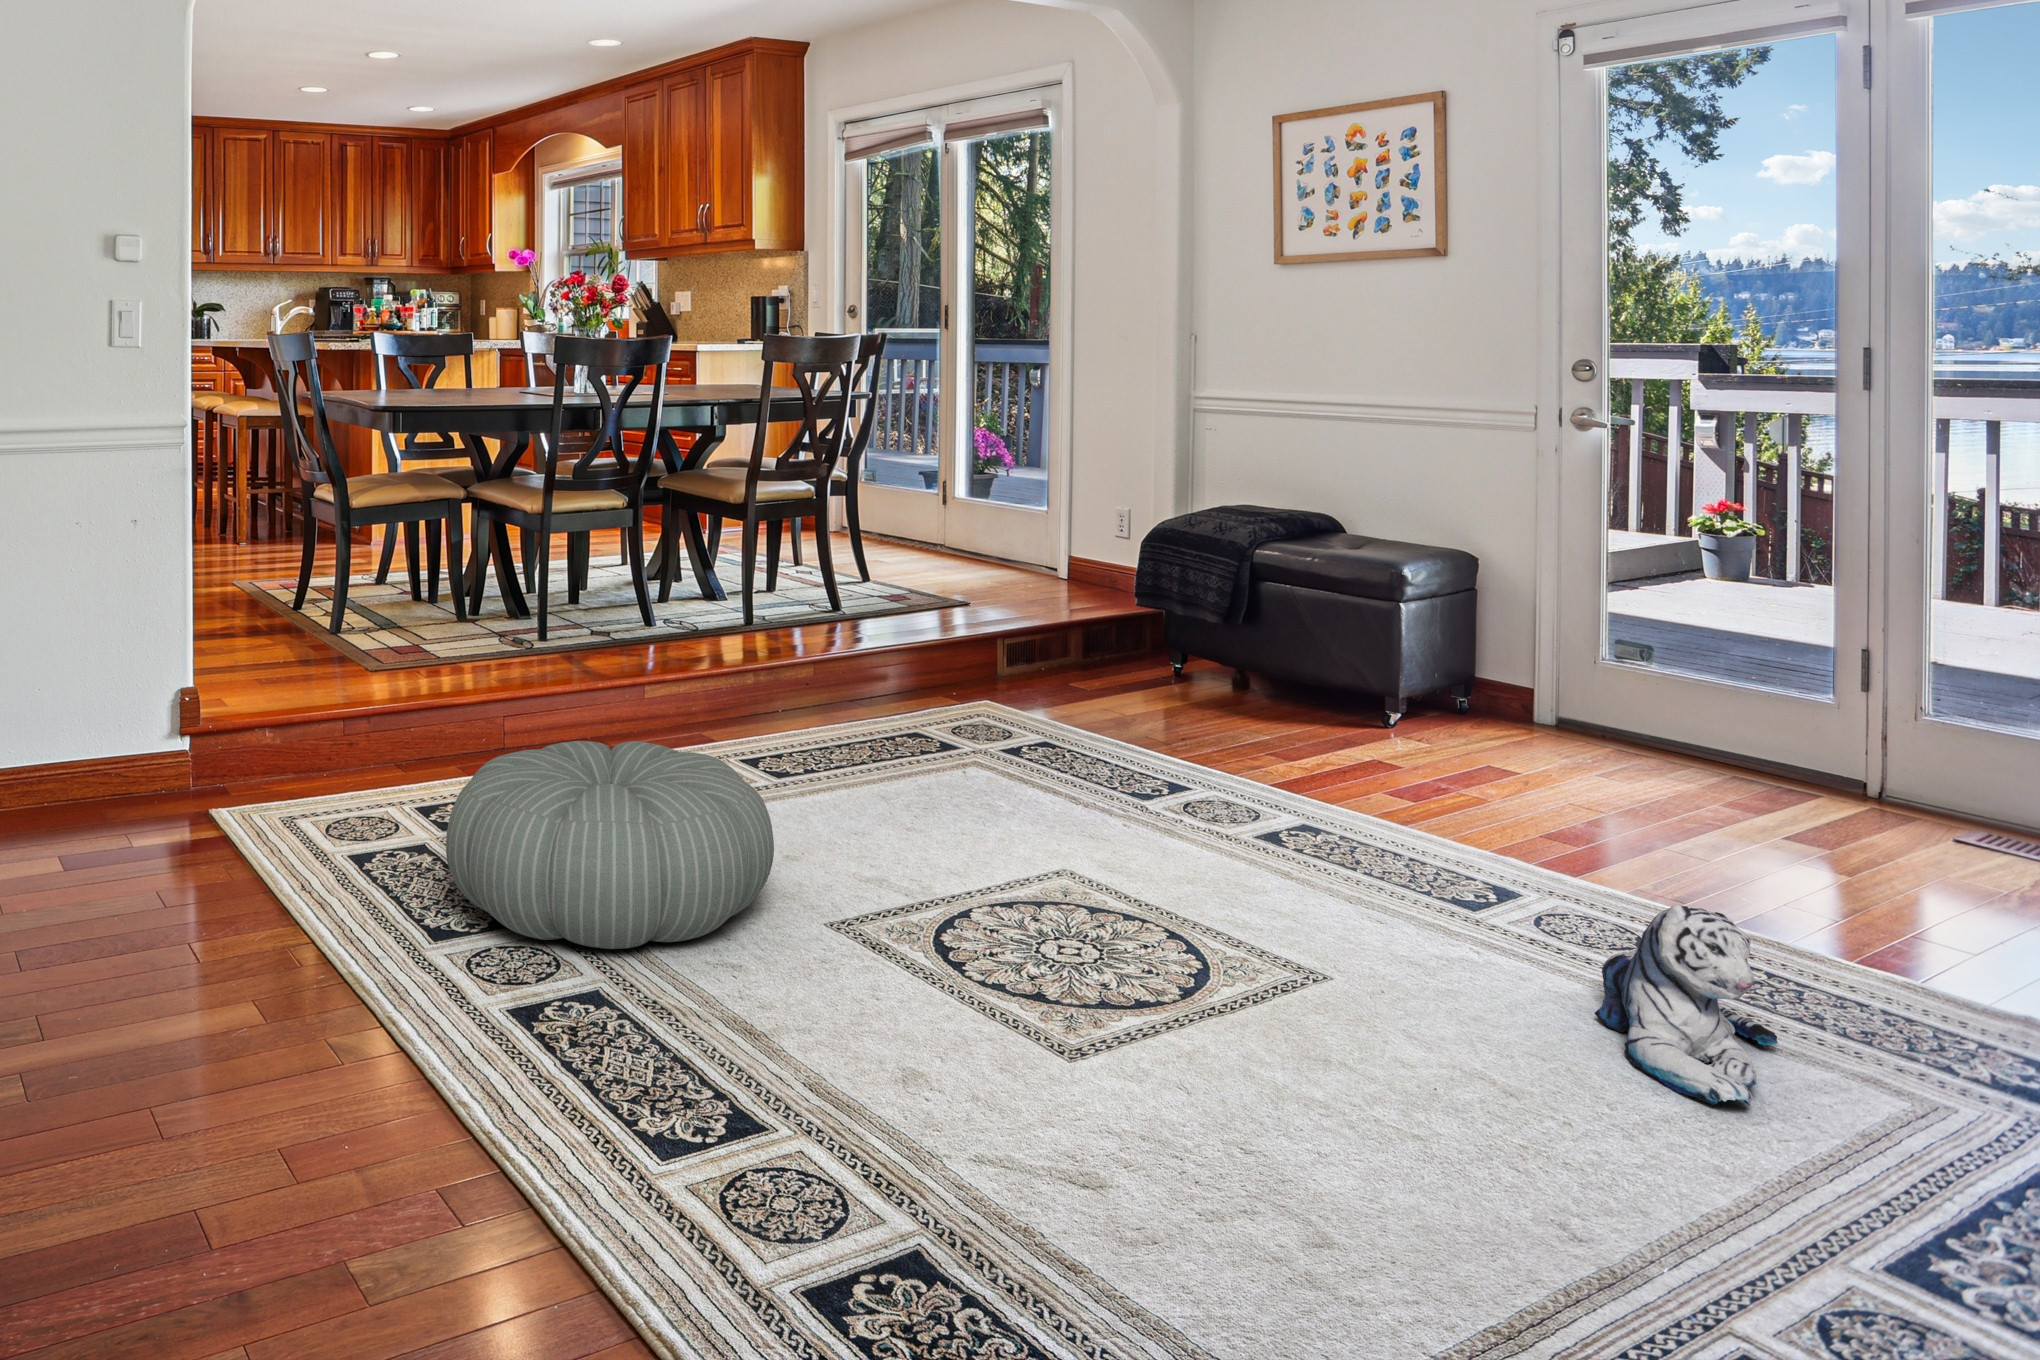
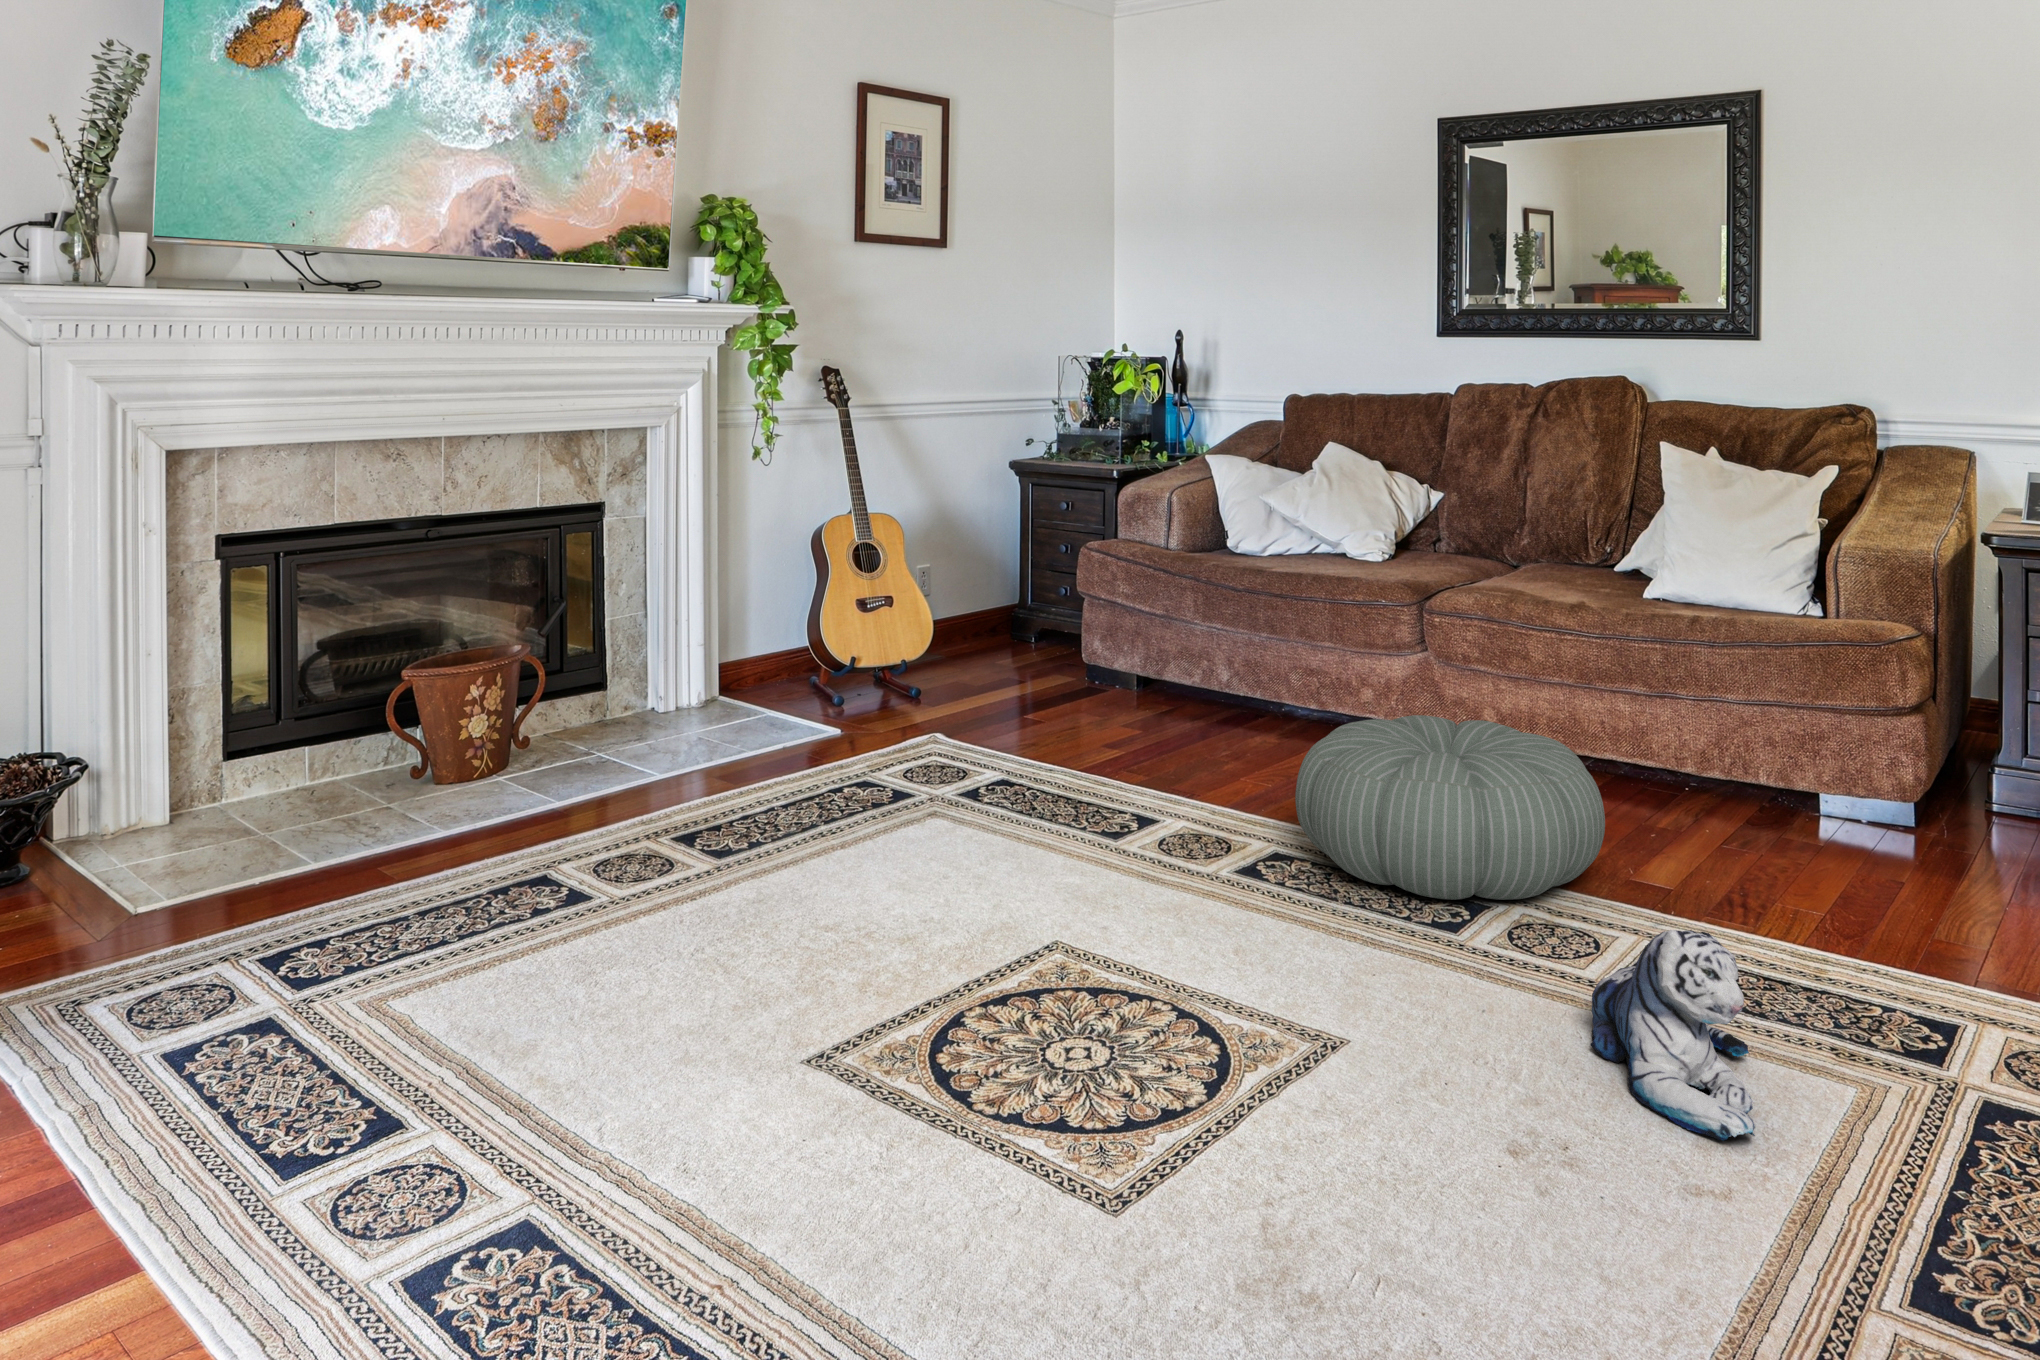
pouf: present [446,741,774,949] -> present [1295,715,1605,900]

